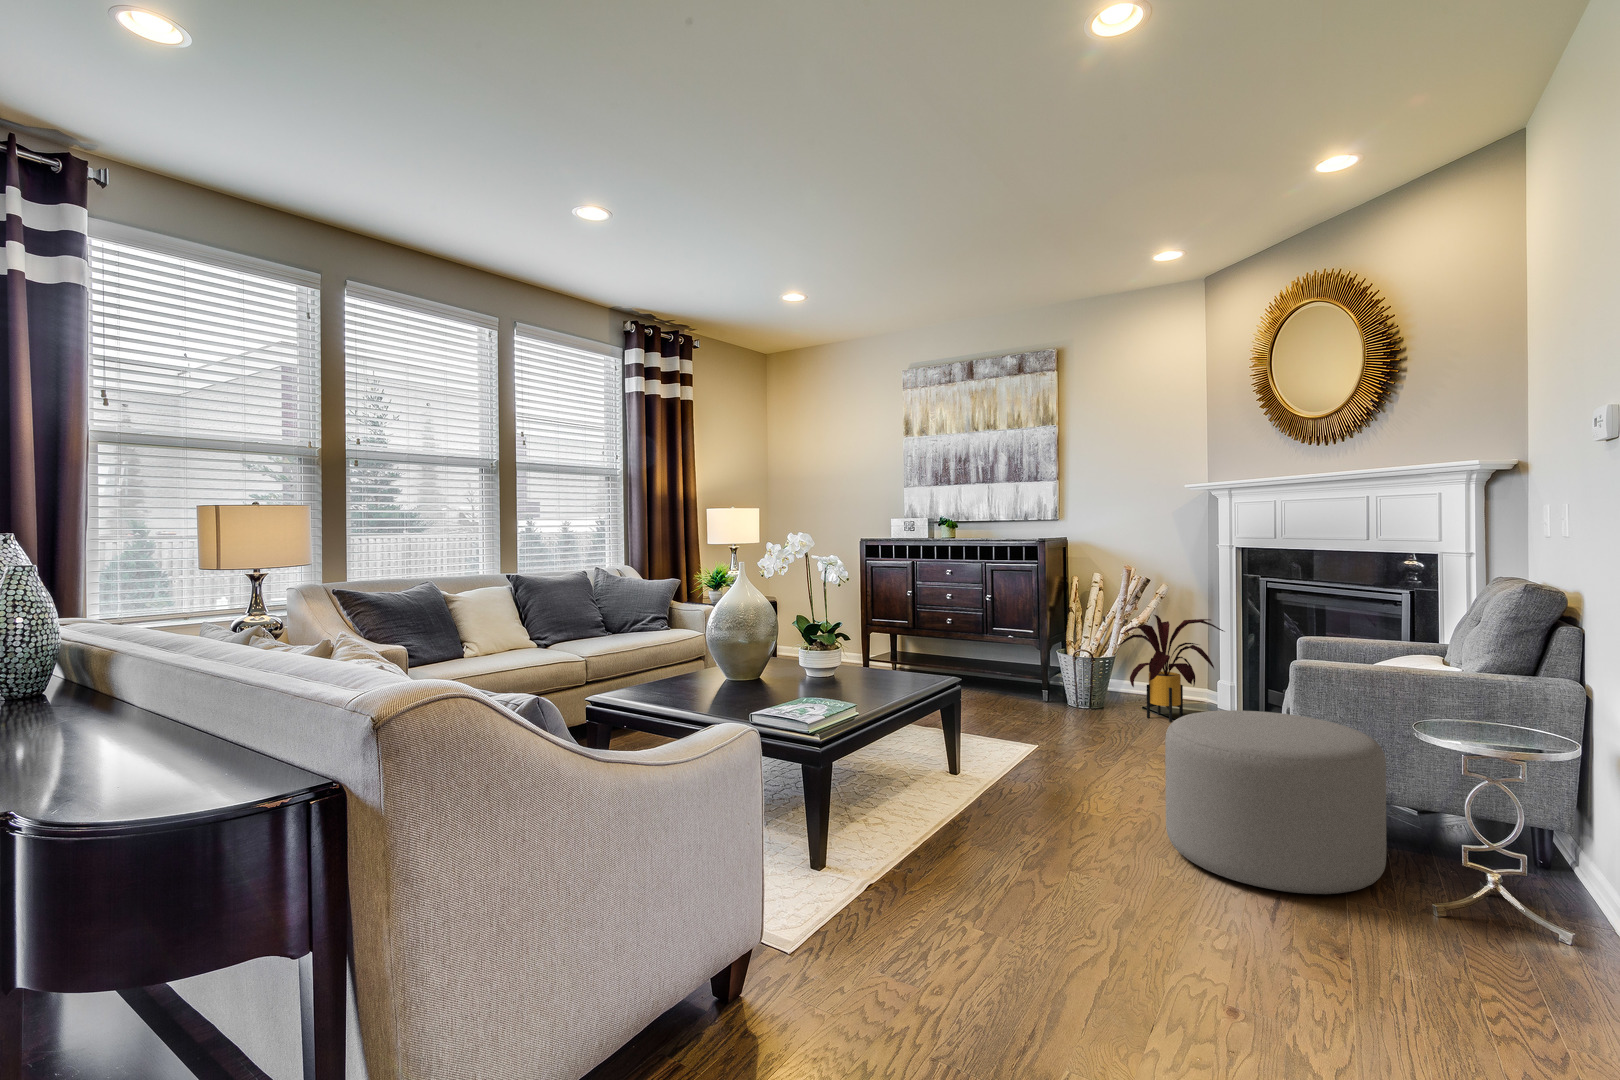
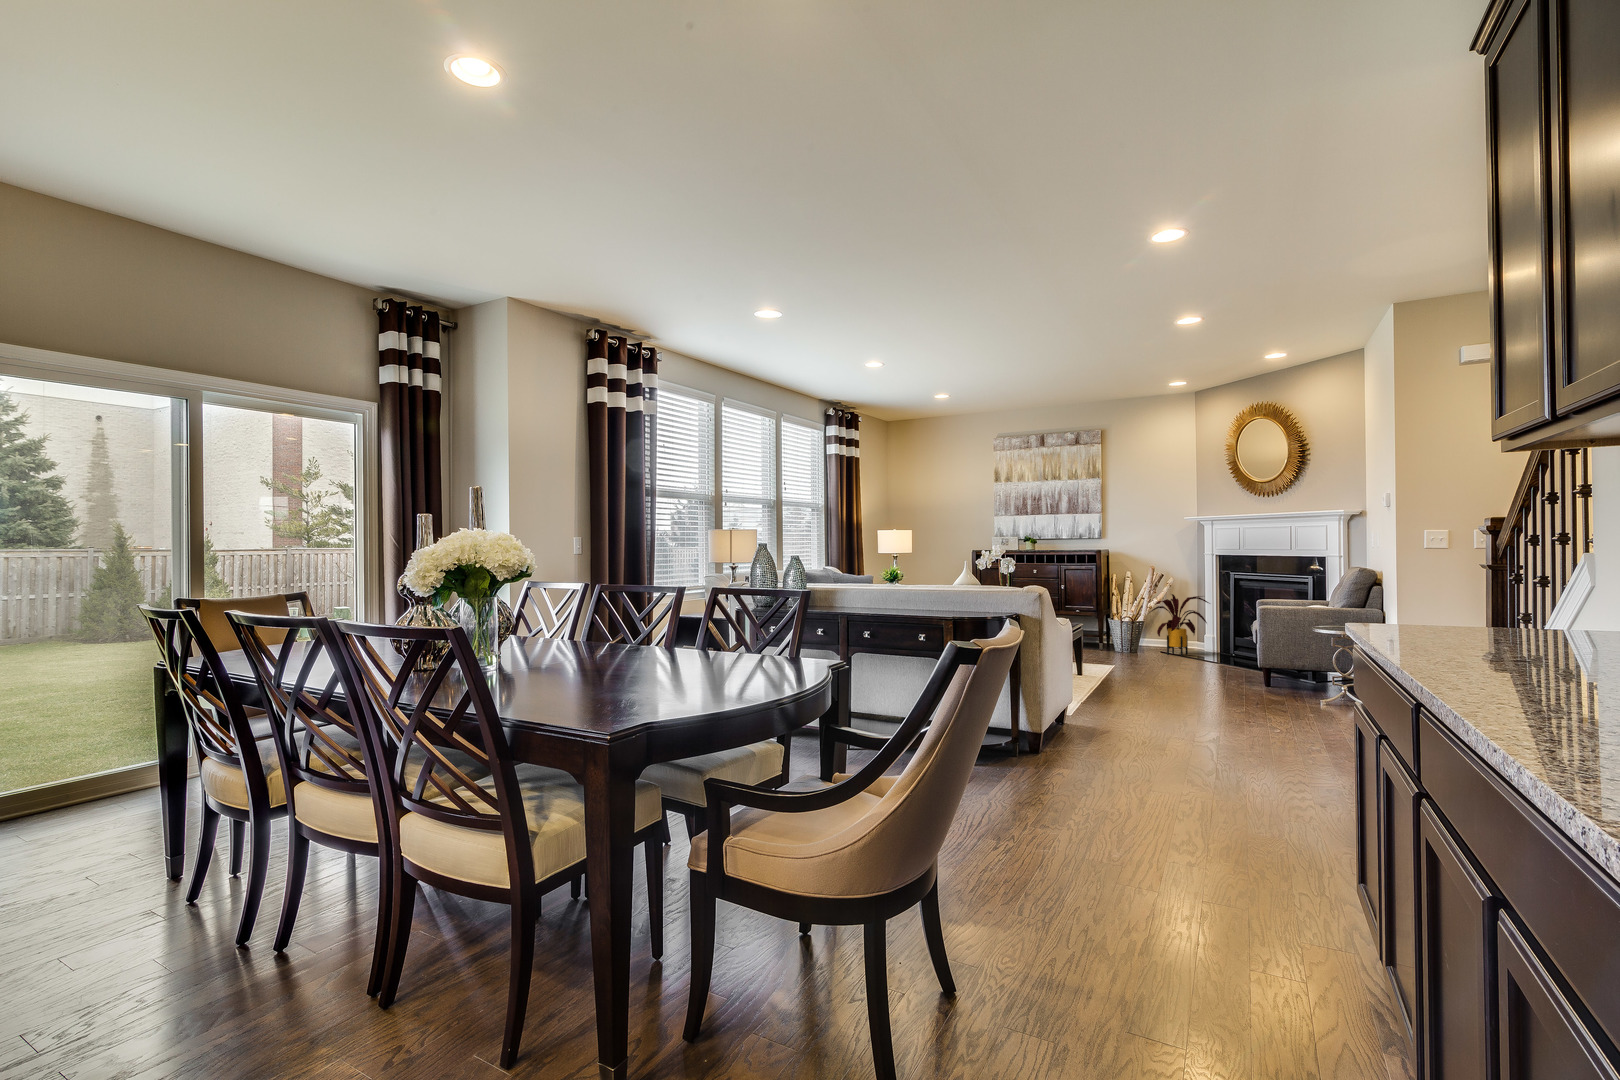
ottoman: present [1165,710,1386,894] -> none [1206,630,1304,700]

